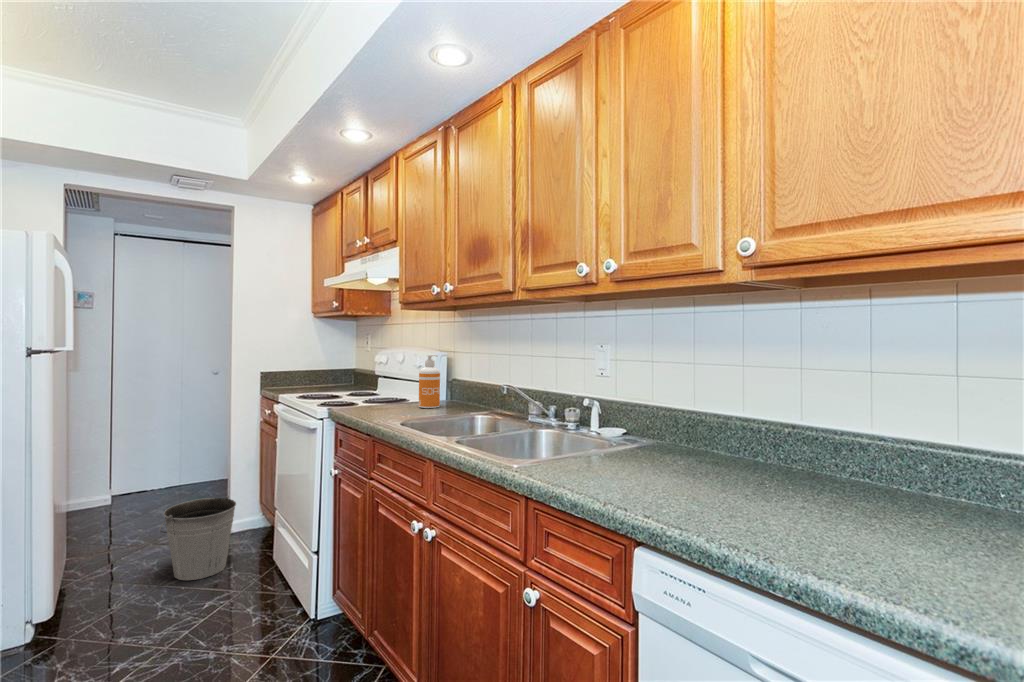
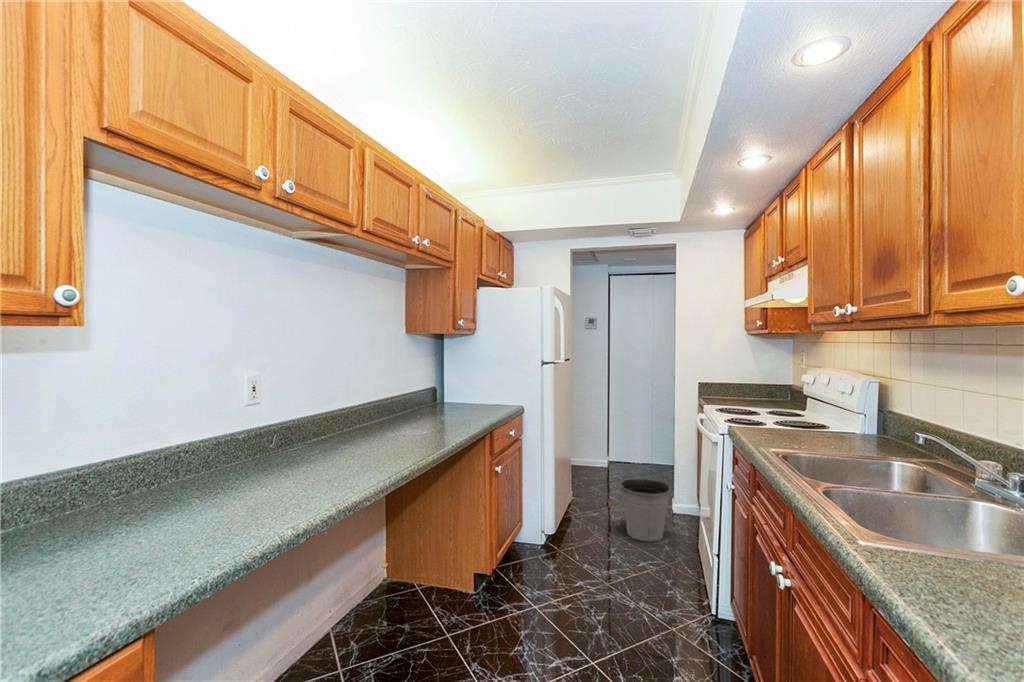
soap dispenser: present [419,355,440,408] -> none [833,381,863,442]

